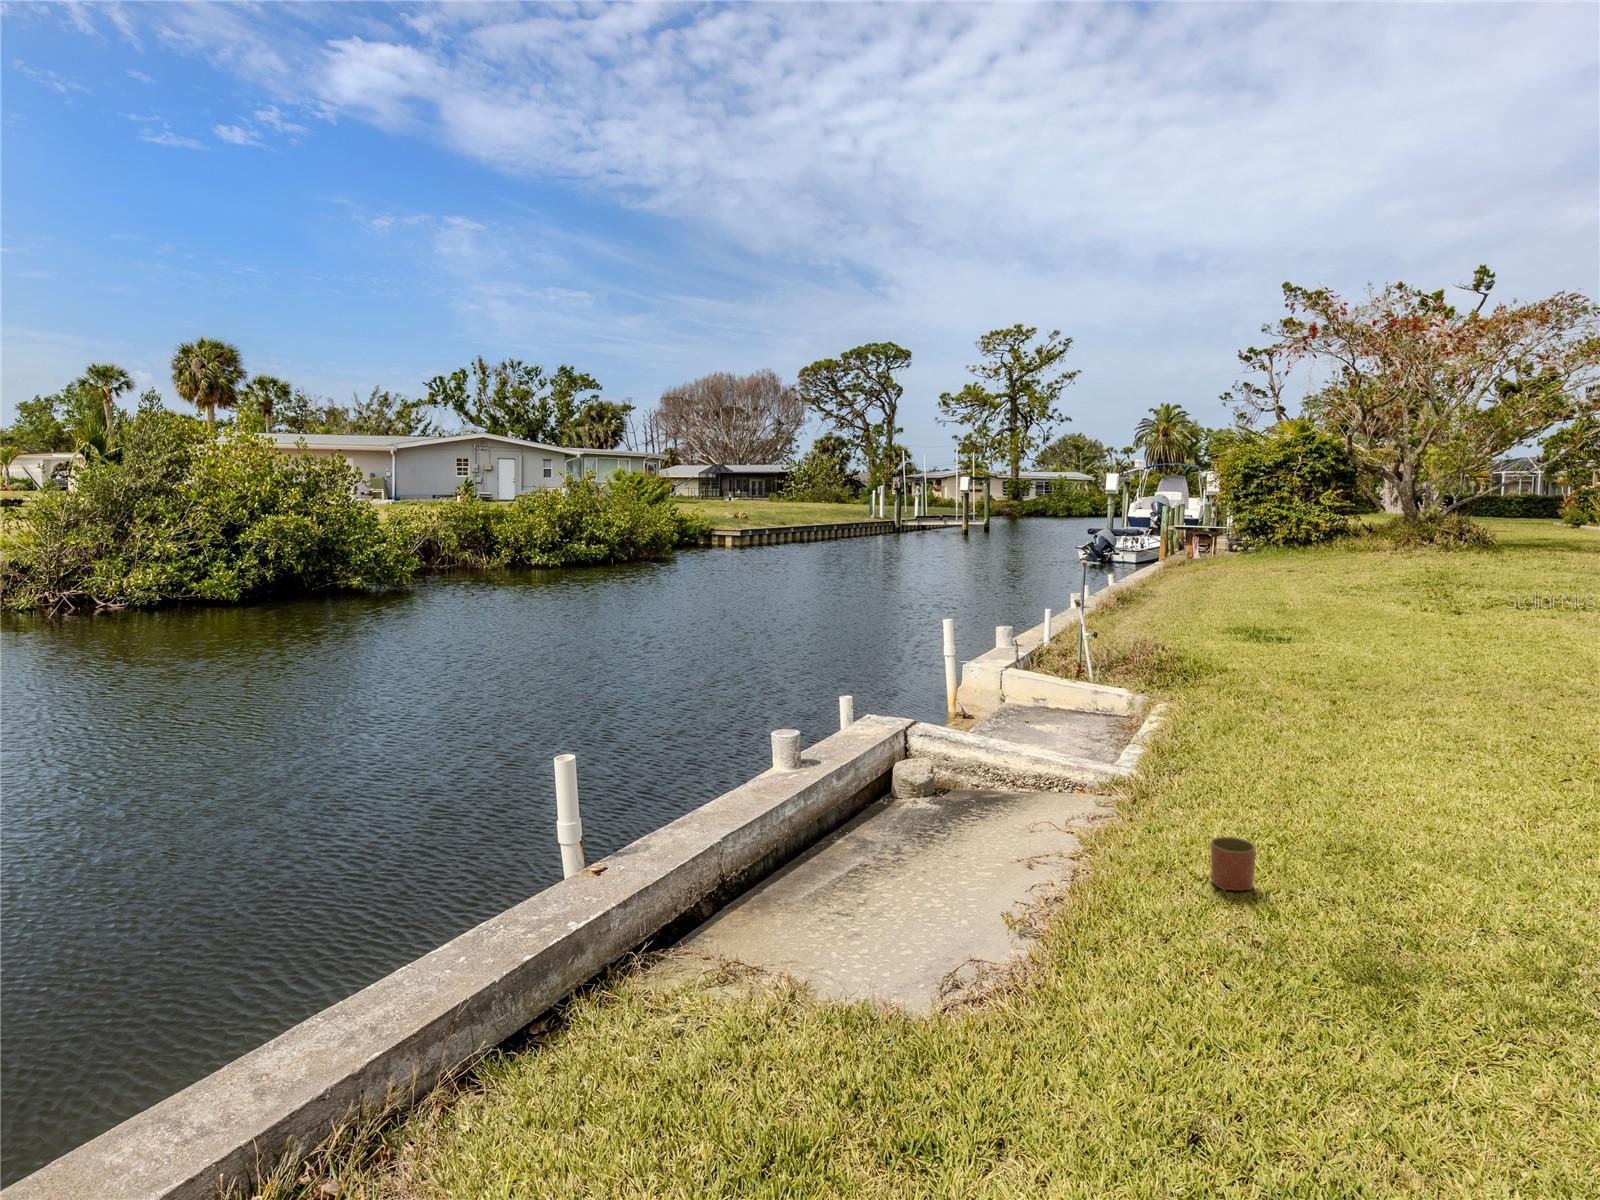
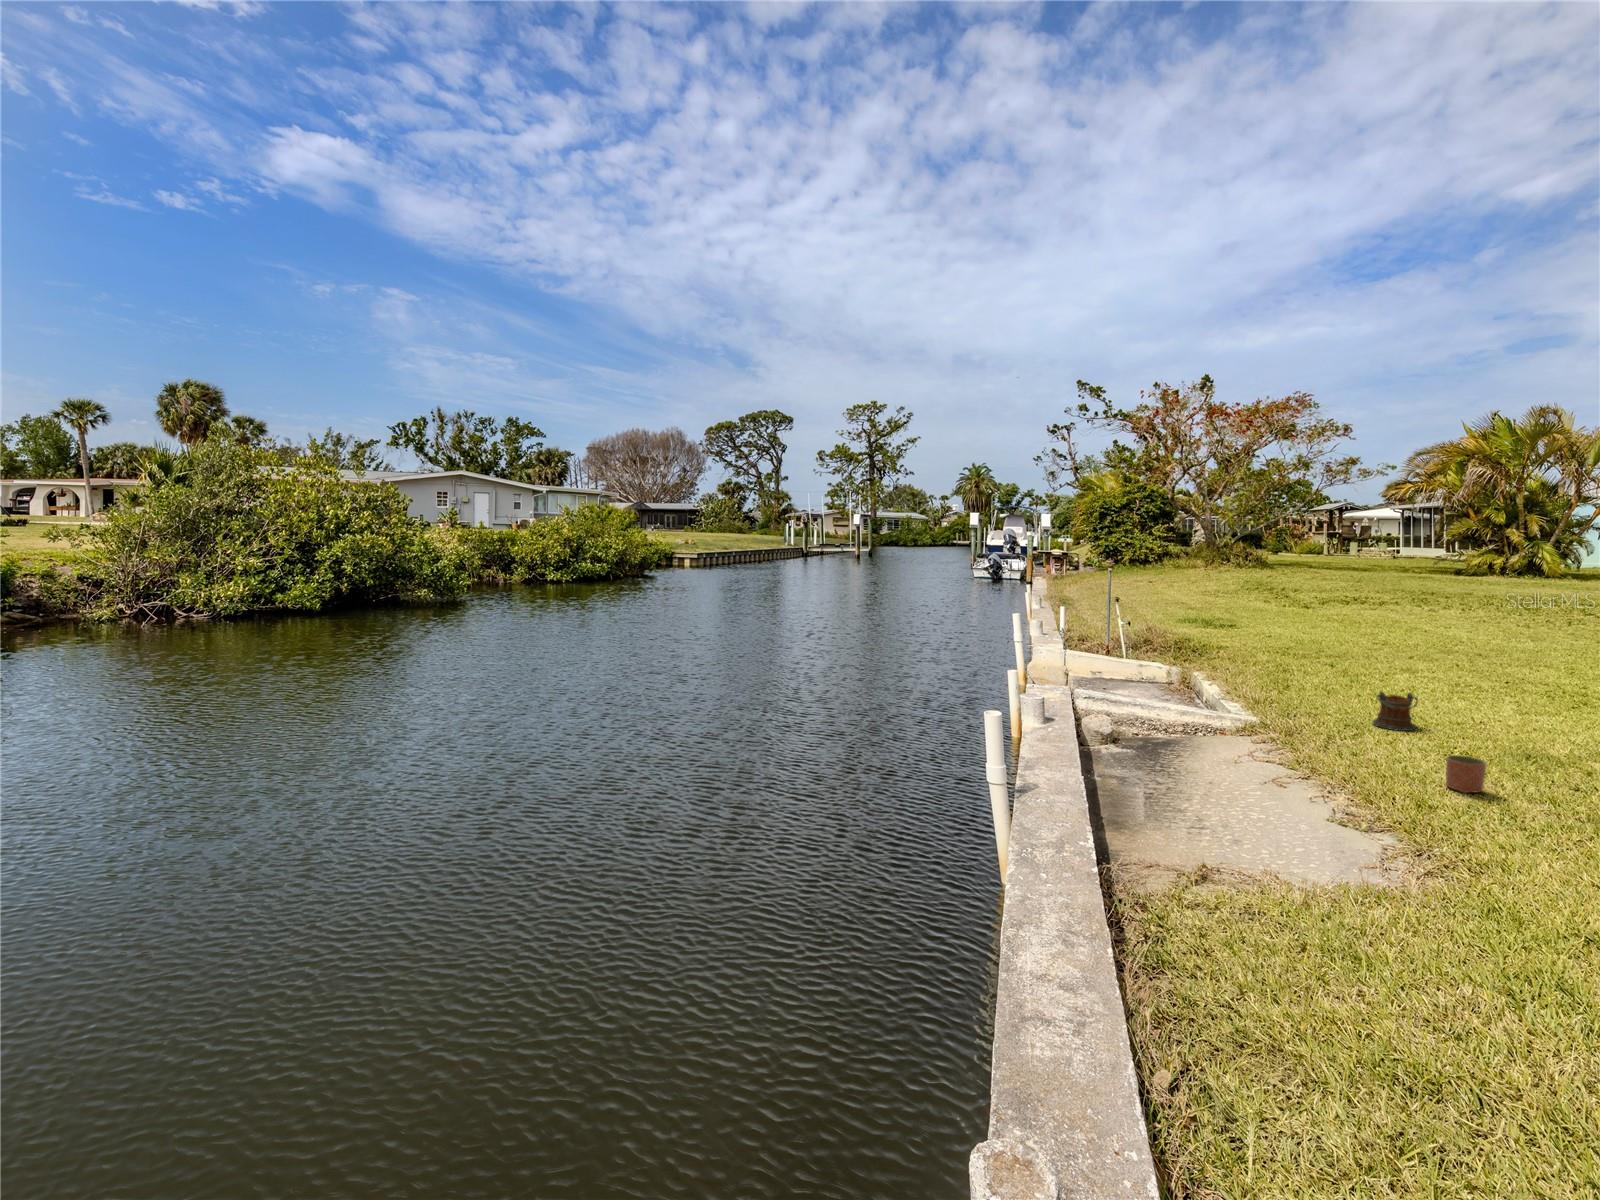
bucket: none [1256,741,1311,798] -> present [1373,691,1418,731]

